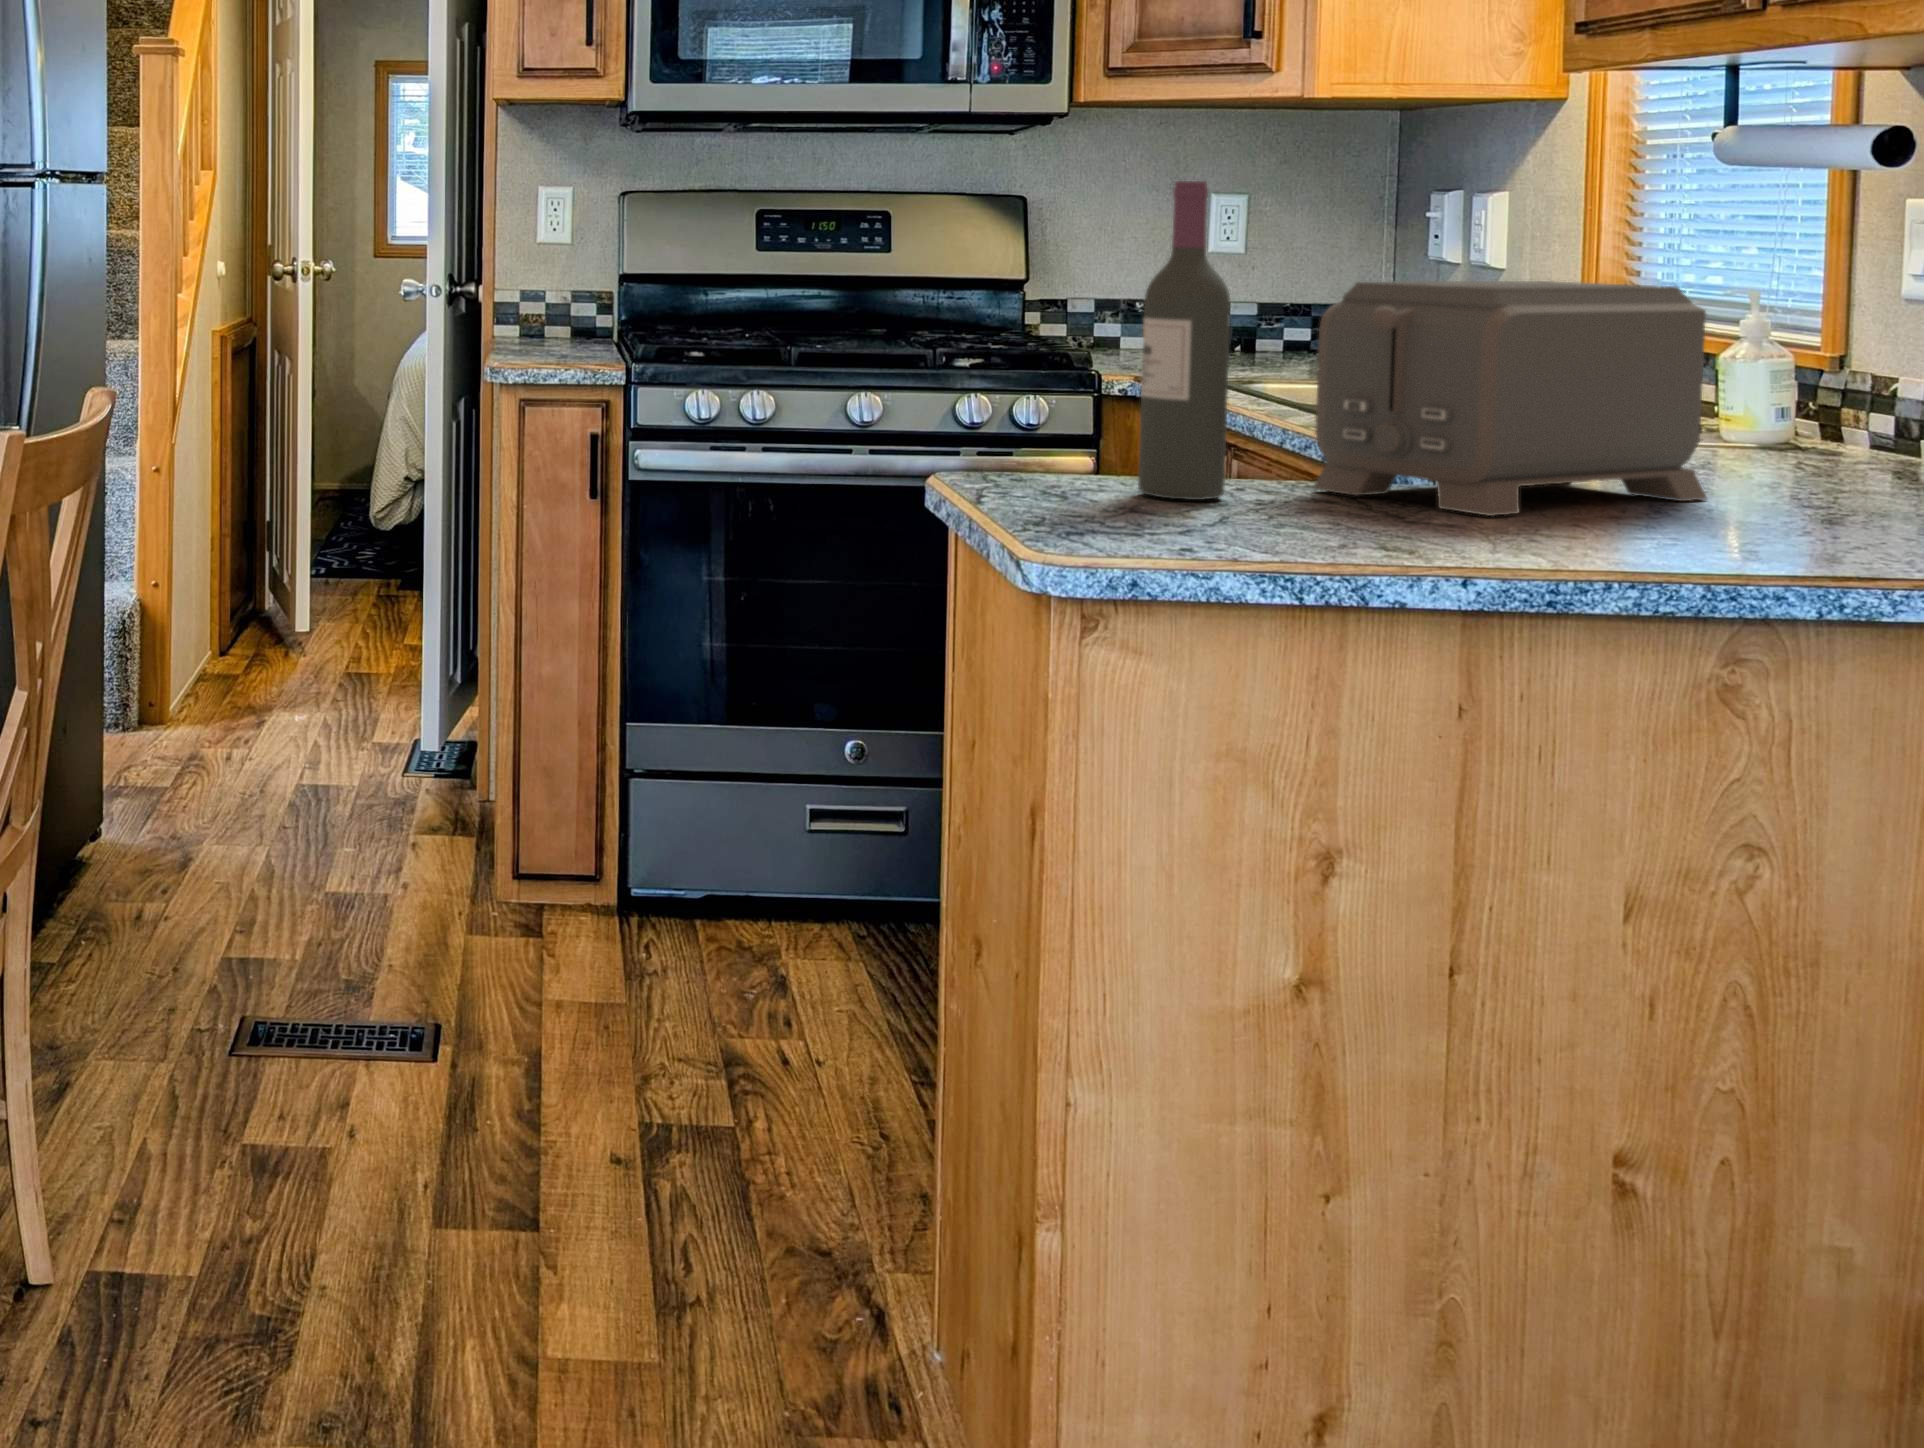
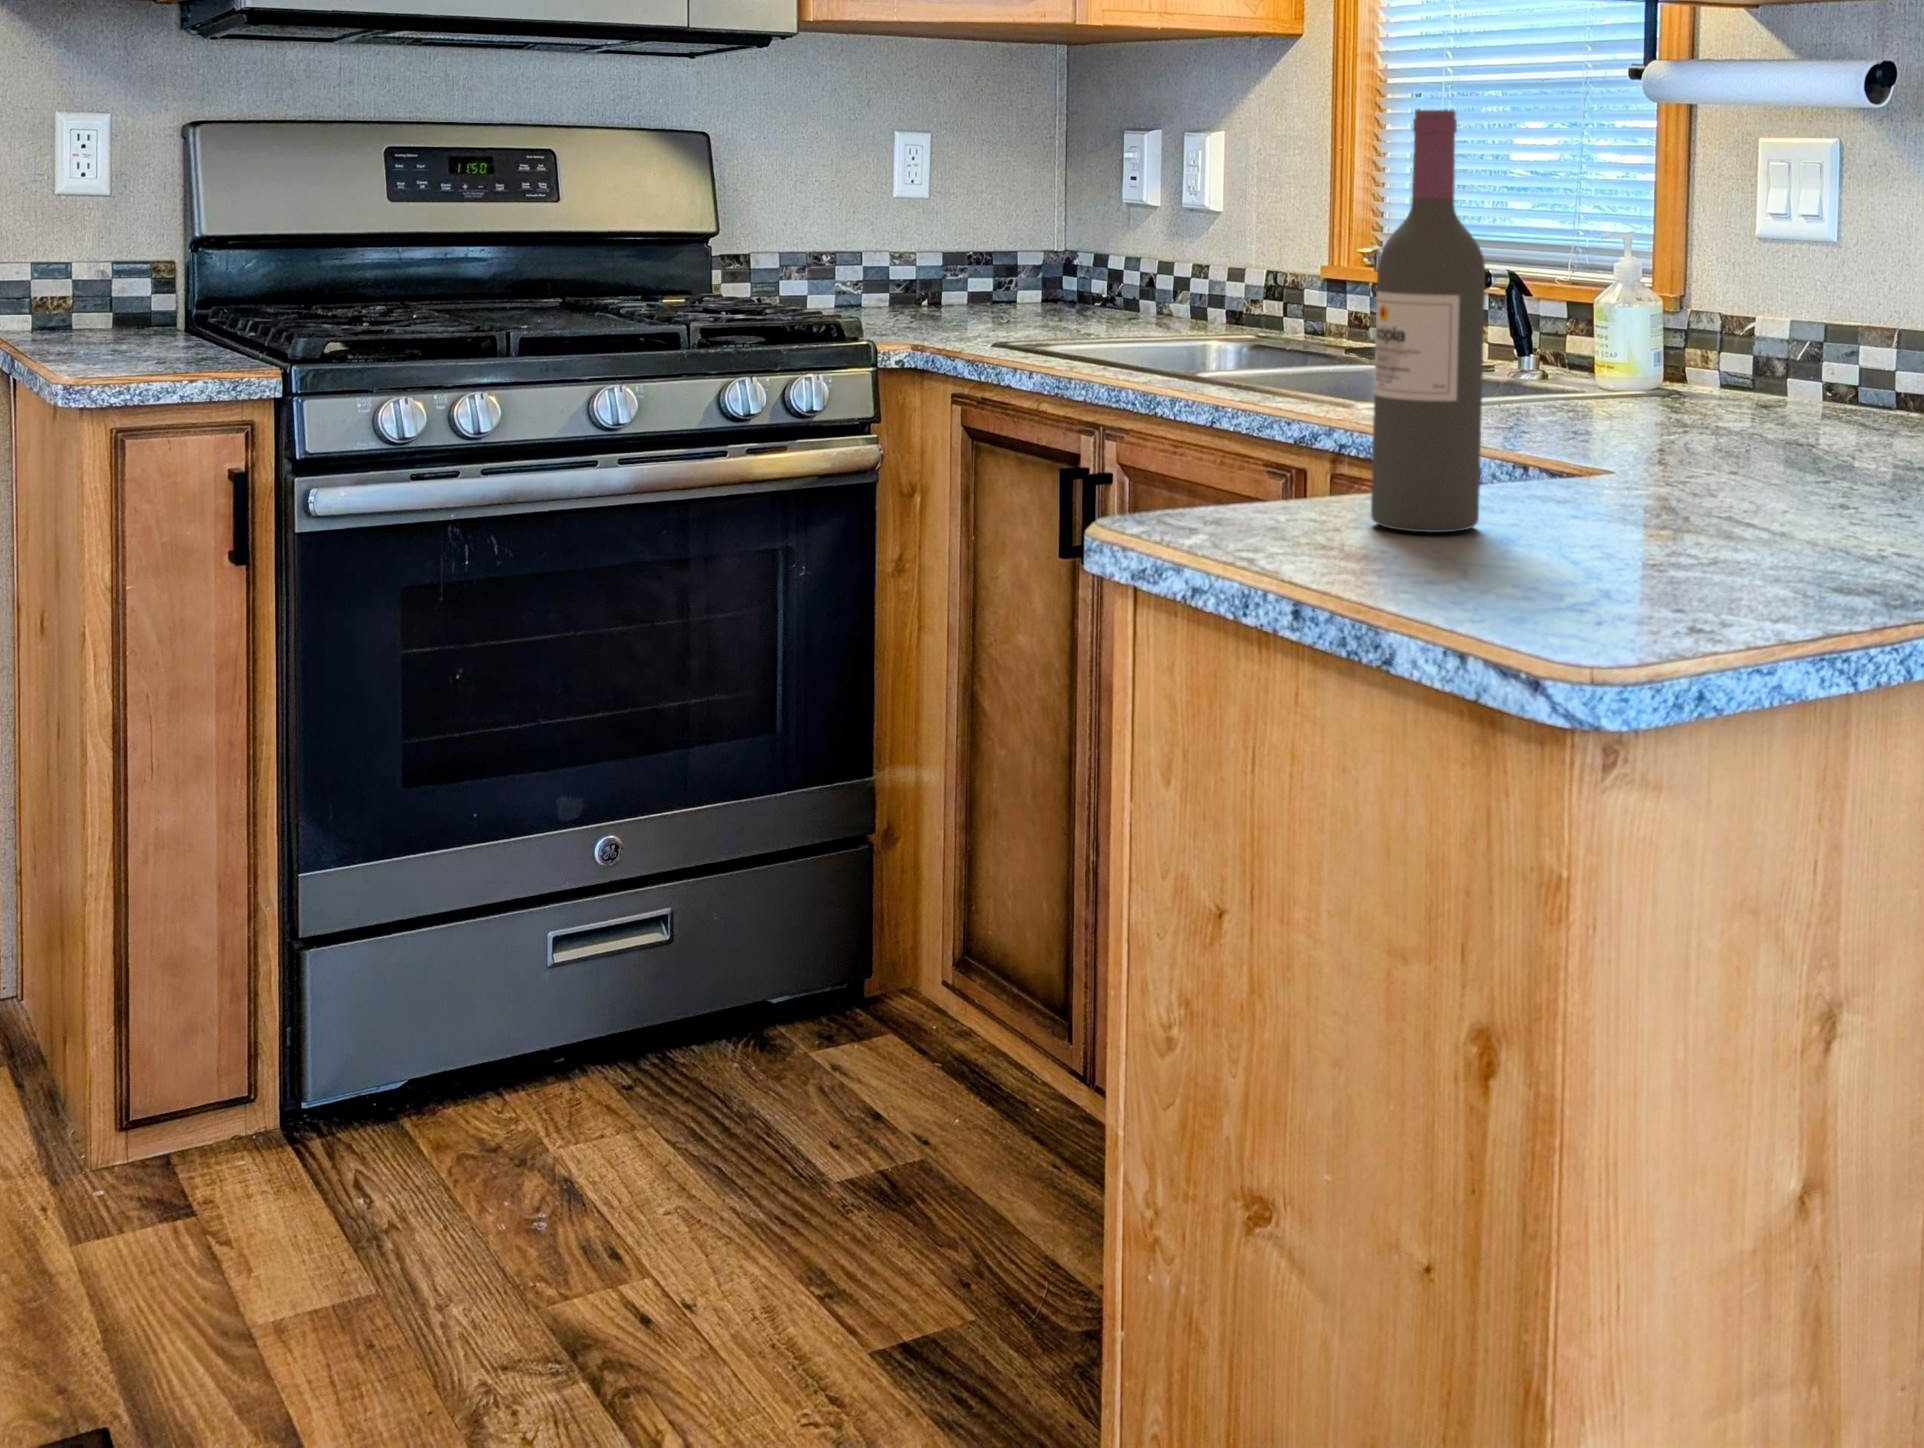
toaster: present [1313,281,1707,516] -> none [1512,233,1829,520]

